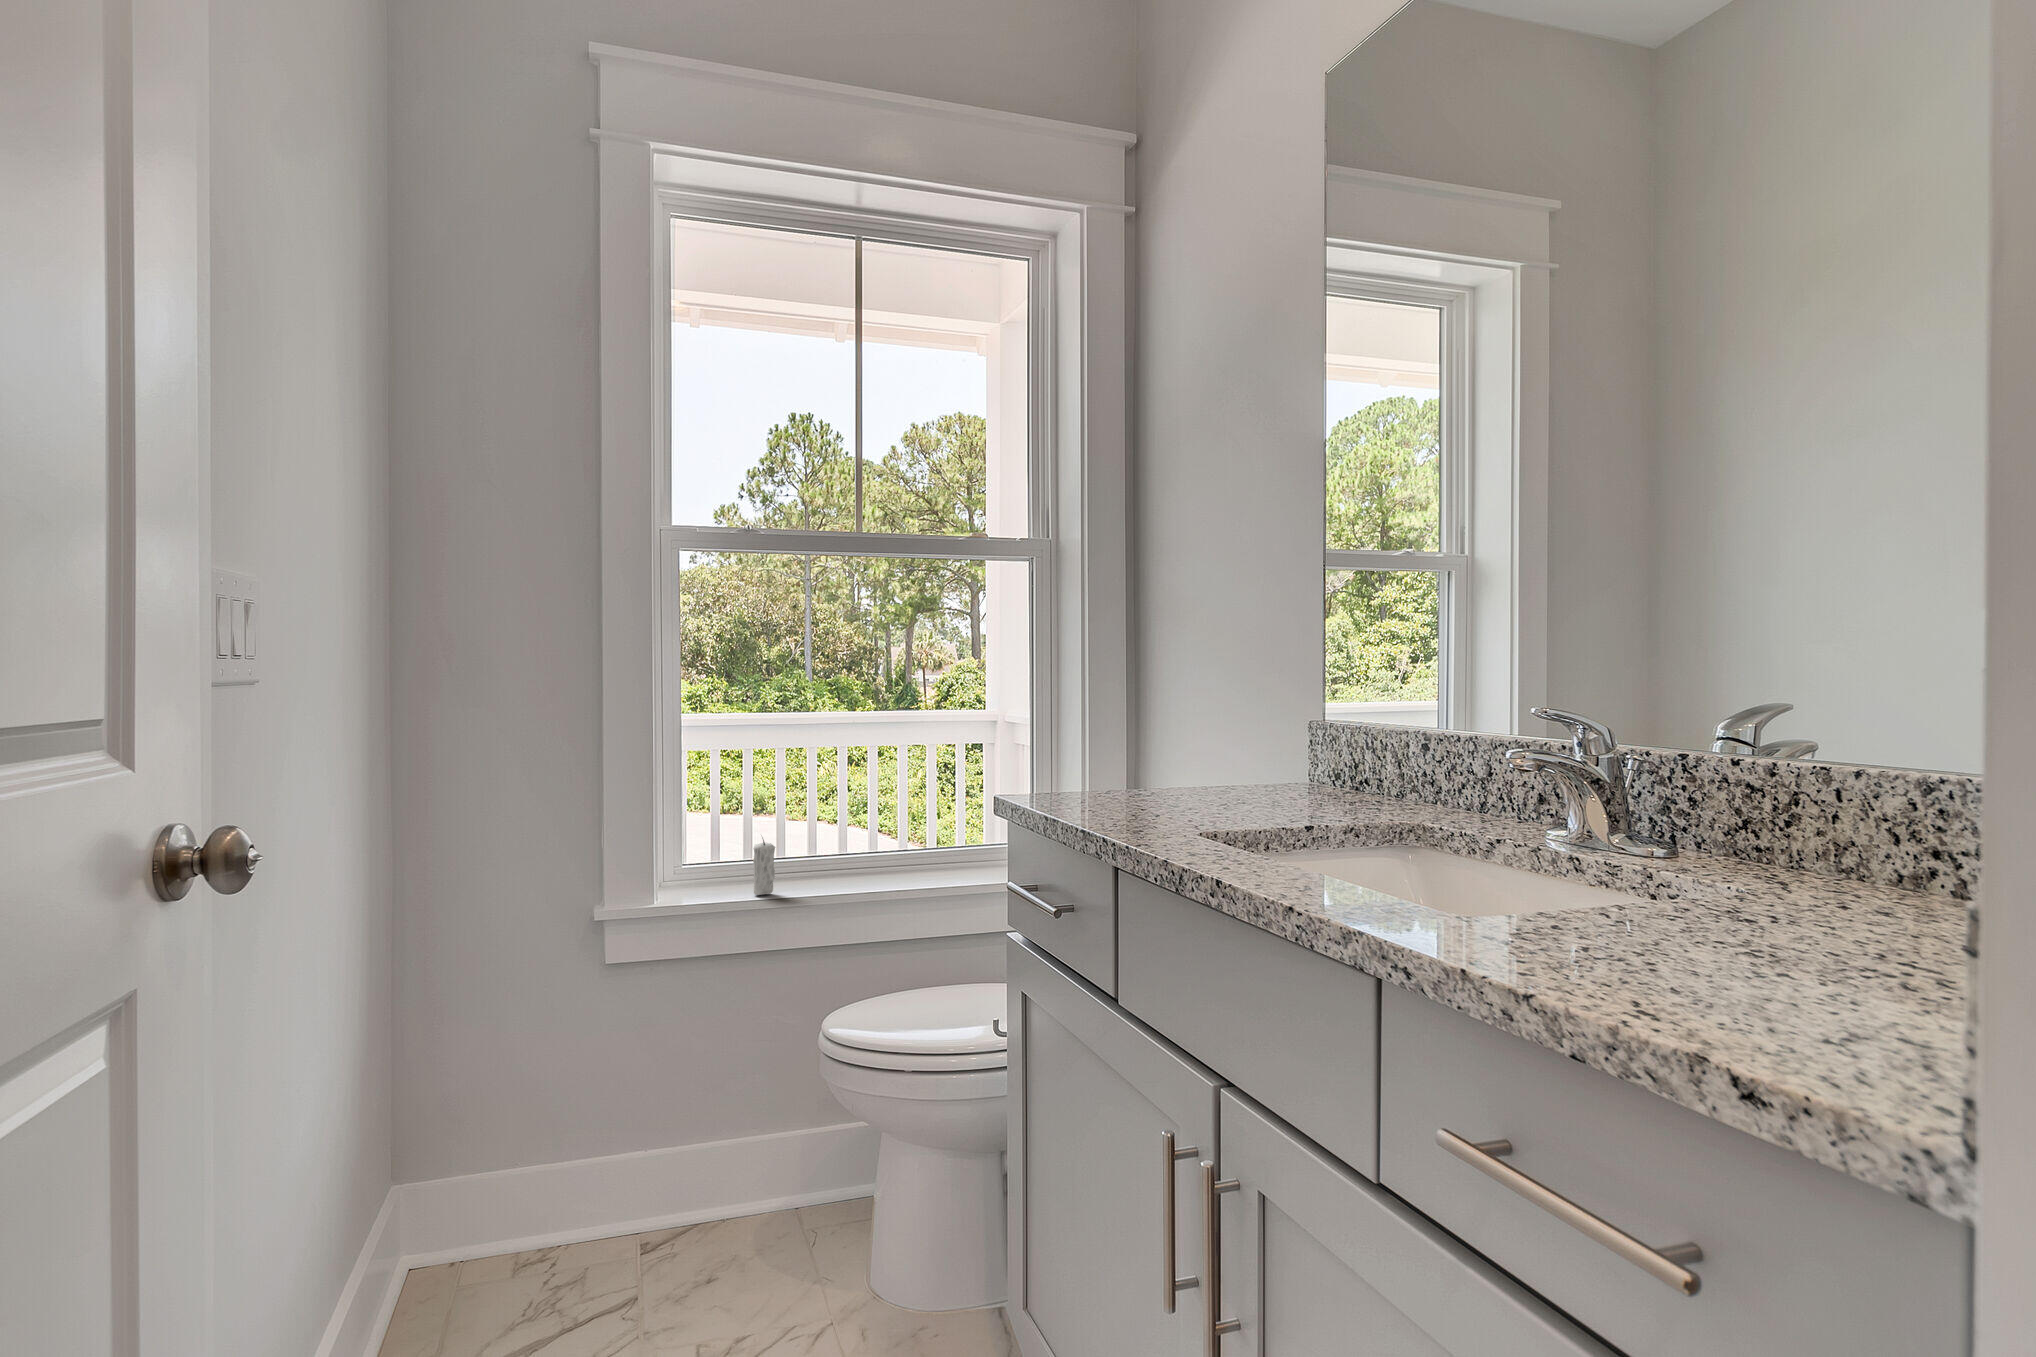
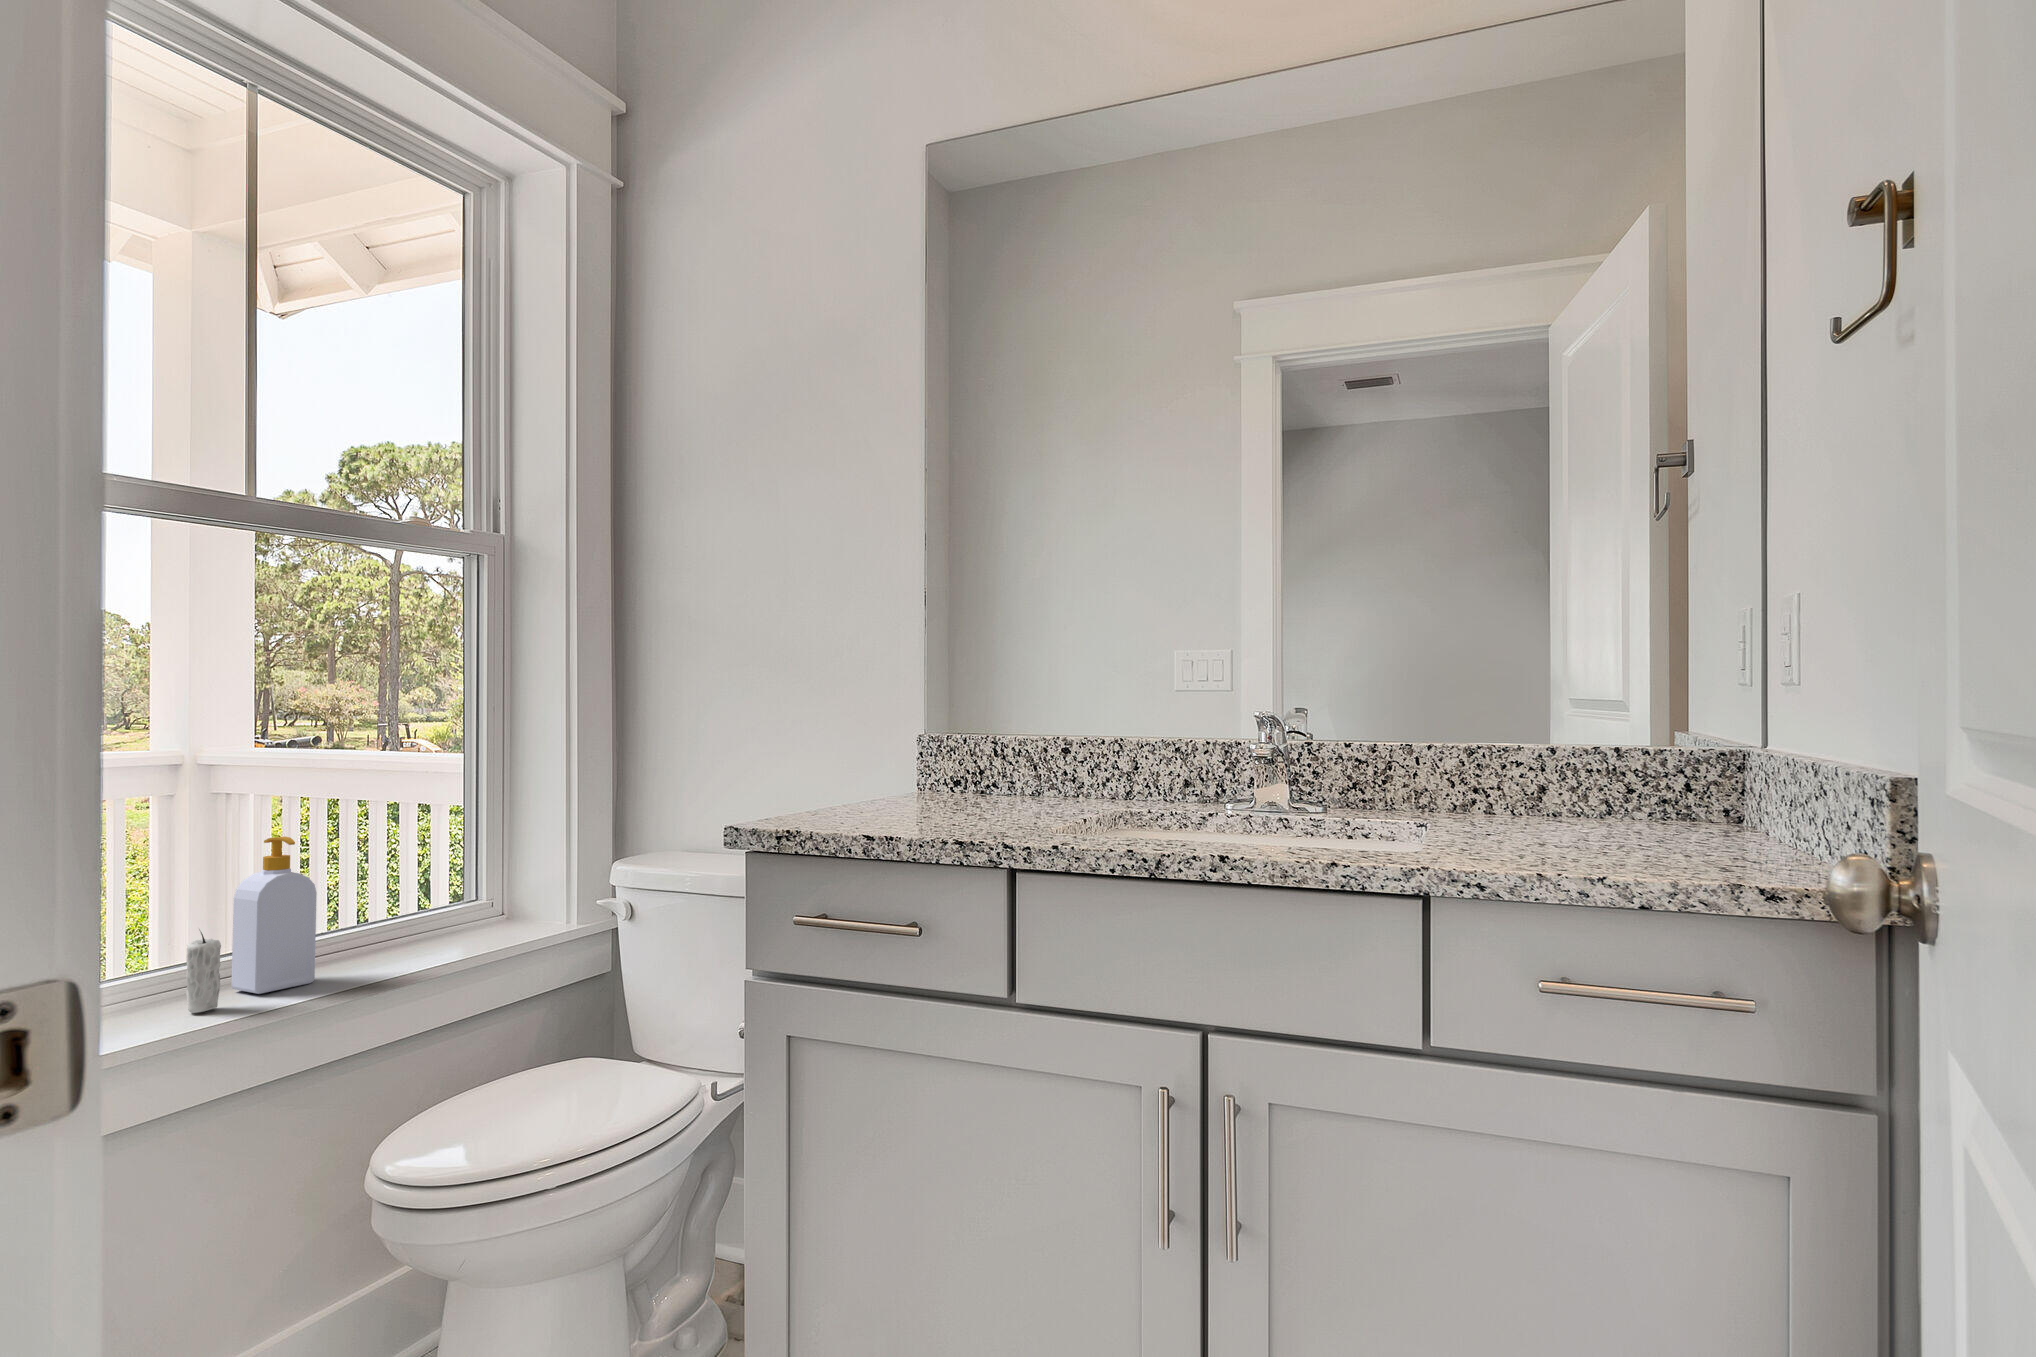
soap bottle: none [797,774,849,890] -> present [231,837,317,994]

